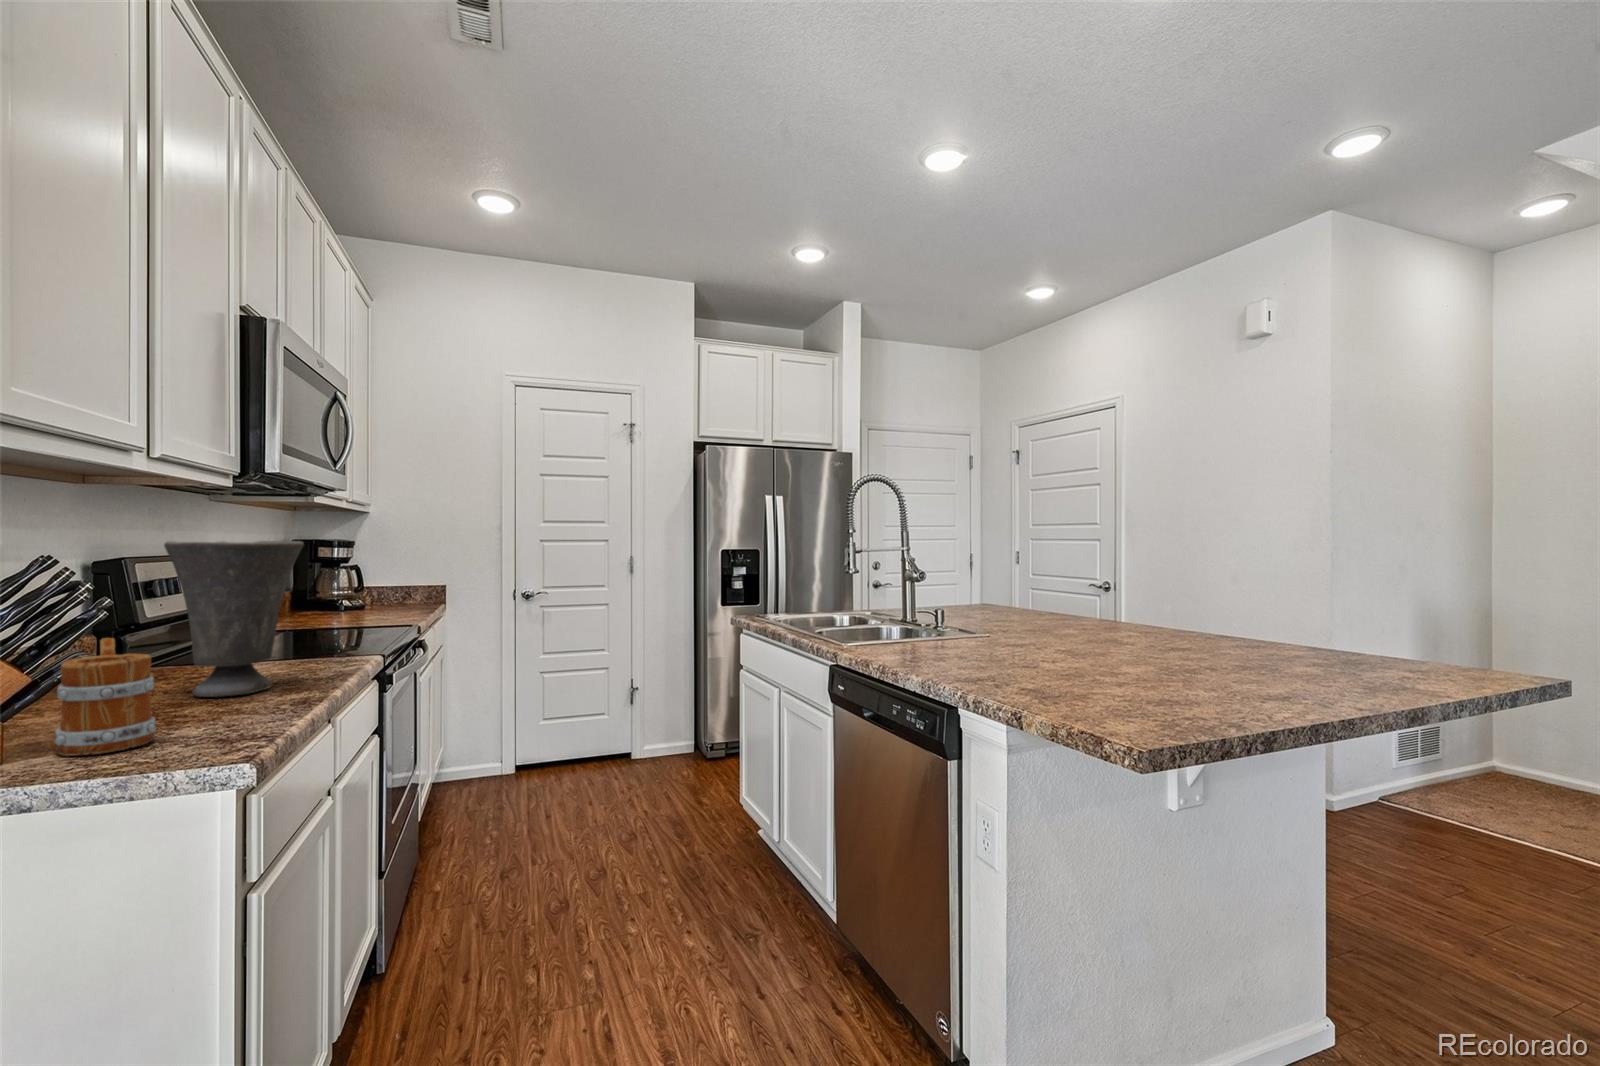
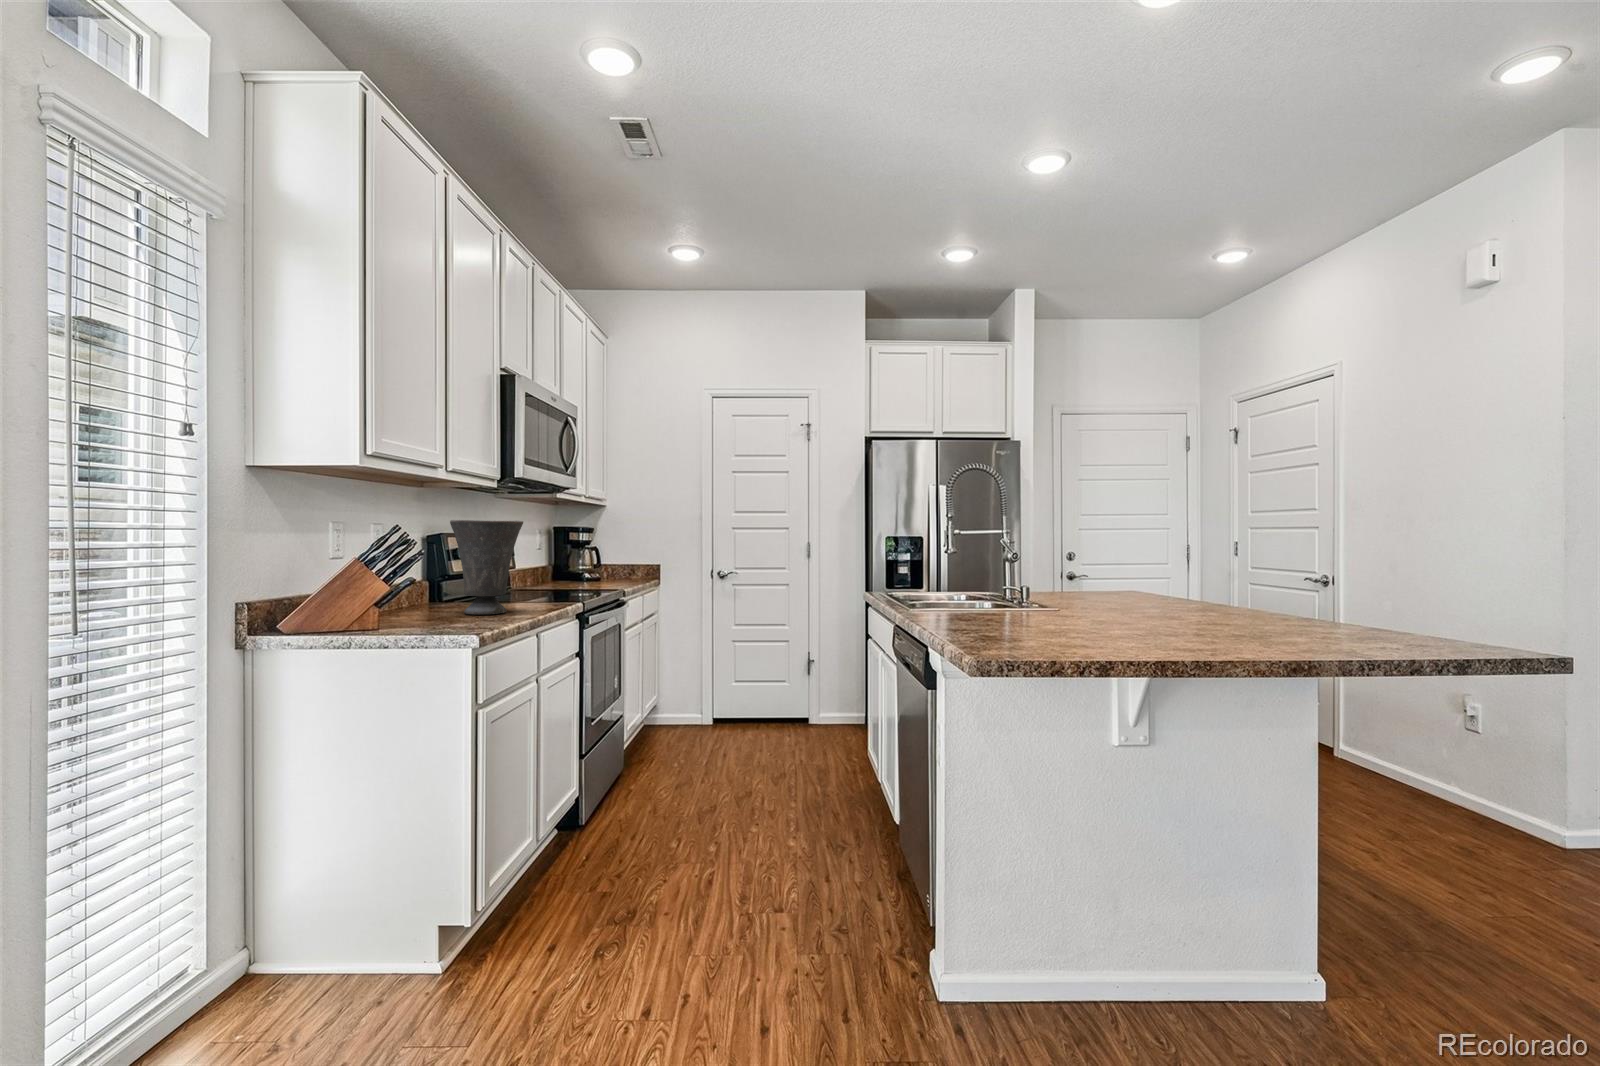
mug: present [55,638,156,756] -> none [394,571,437,630]

